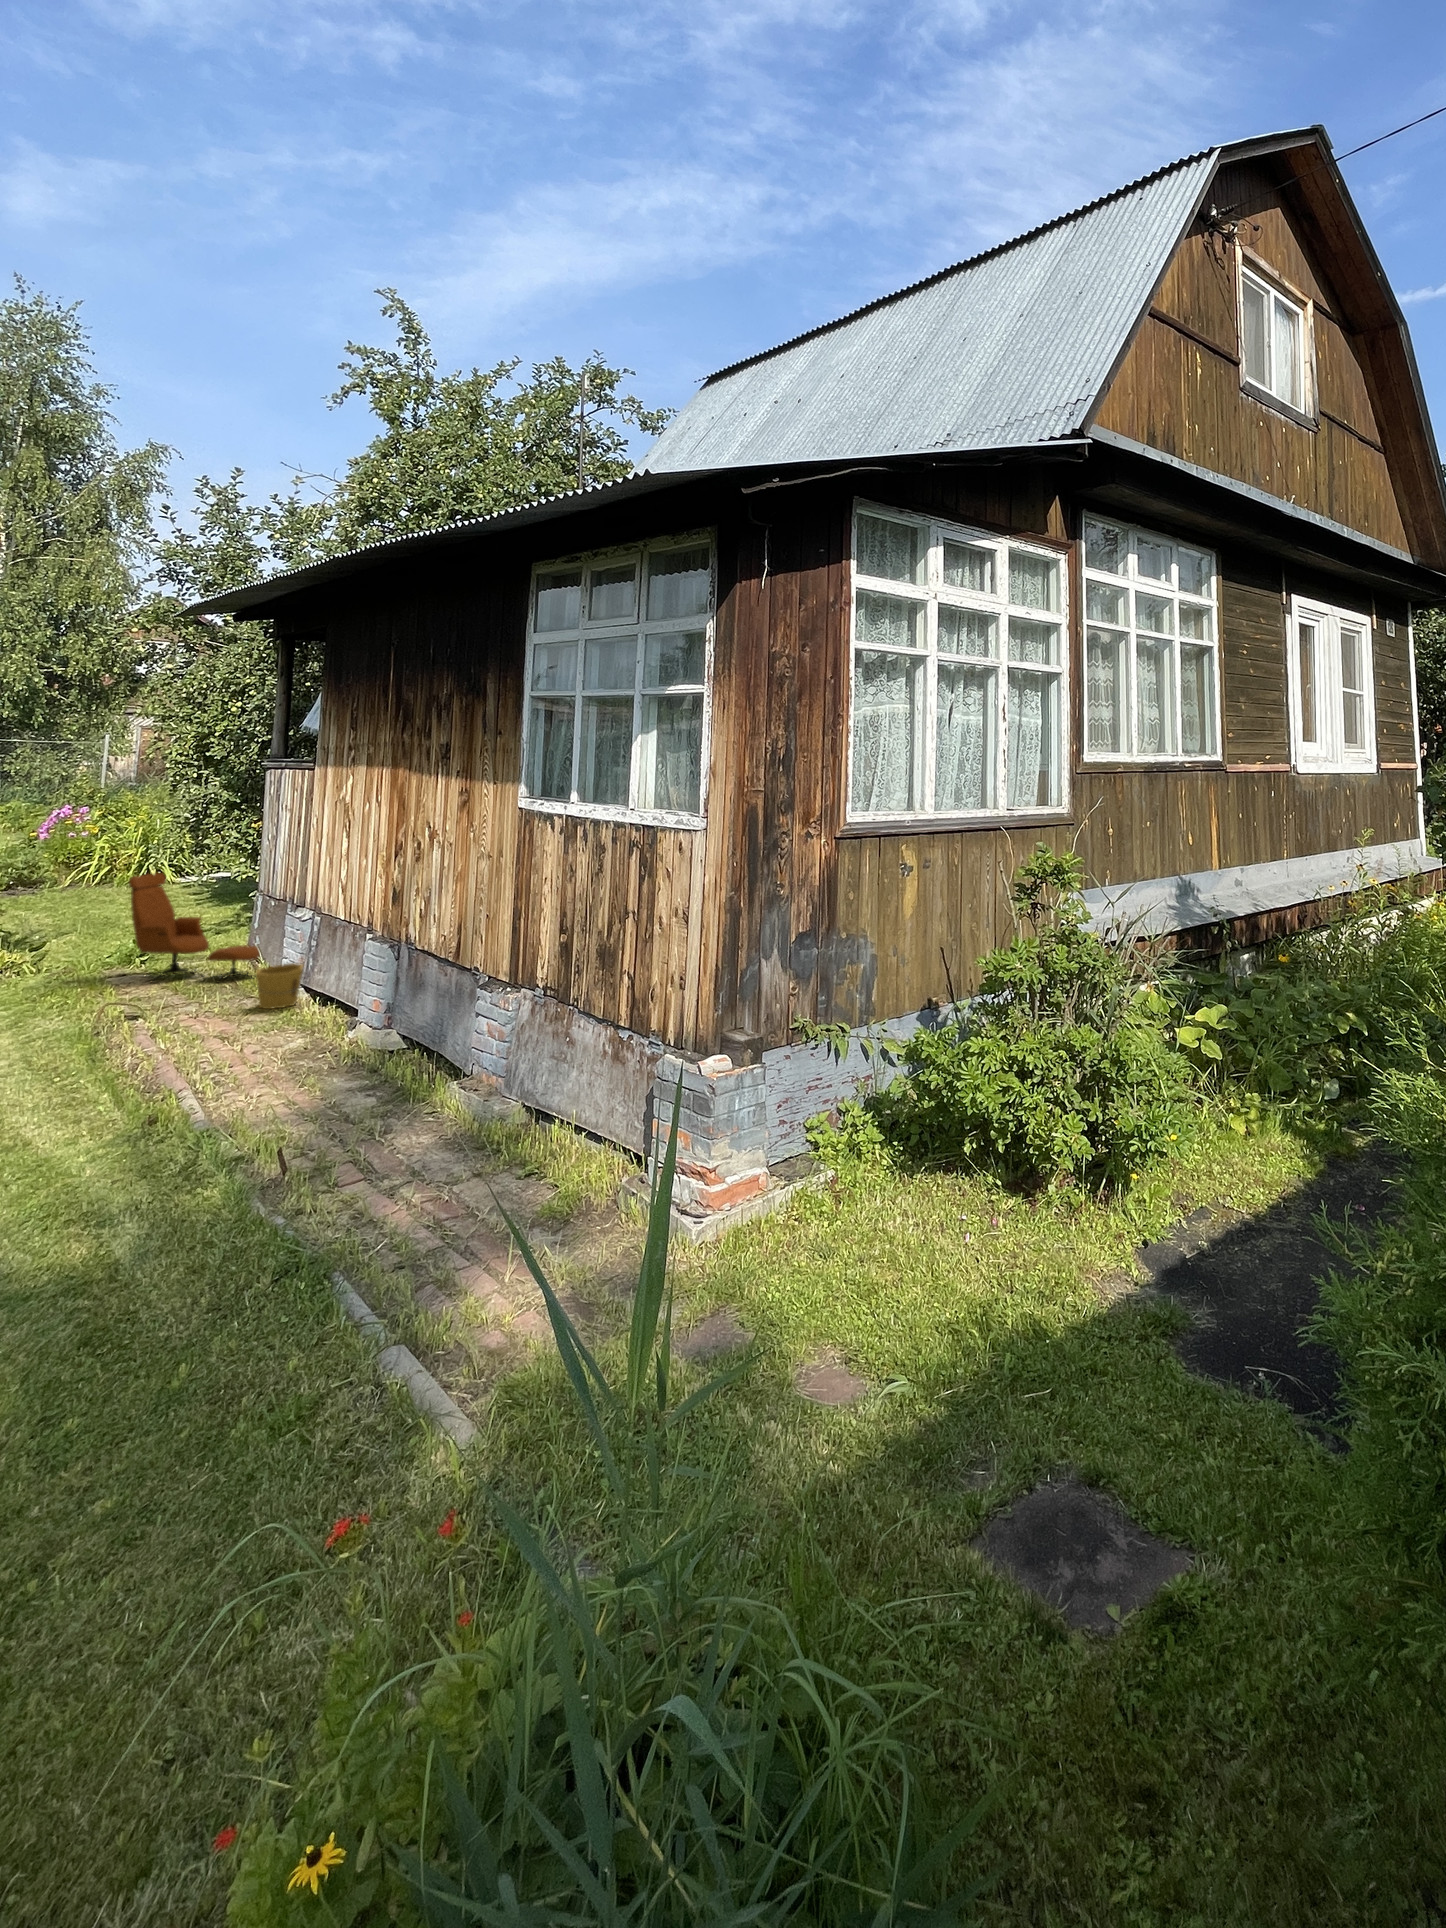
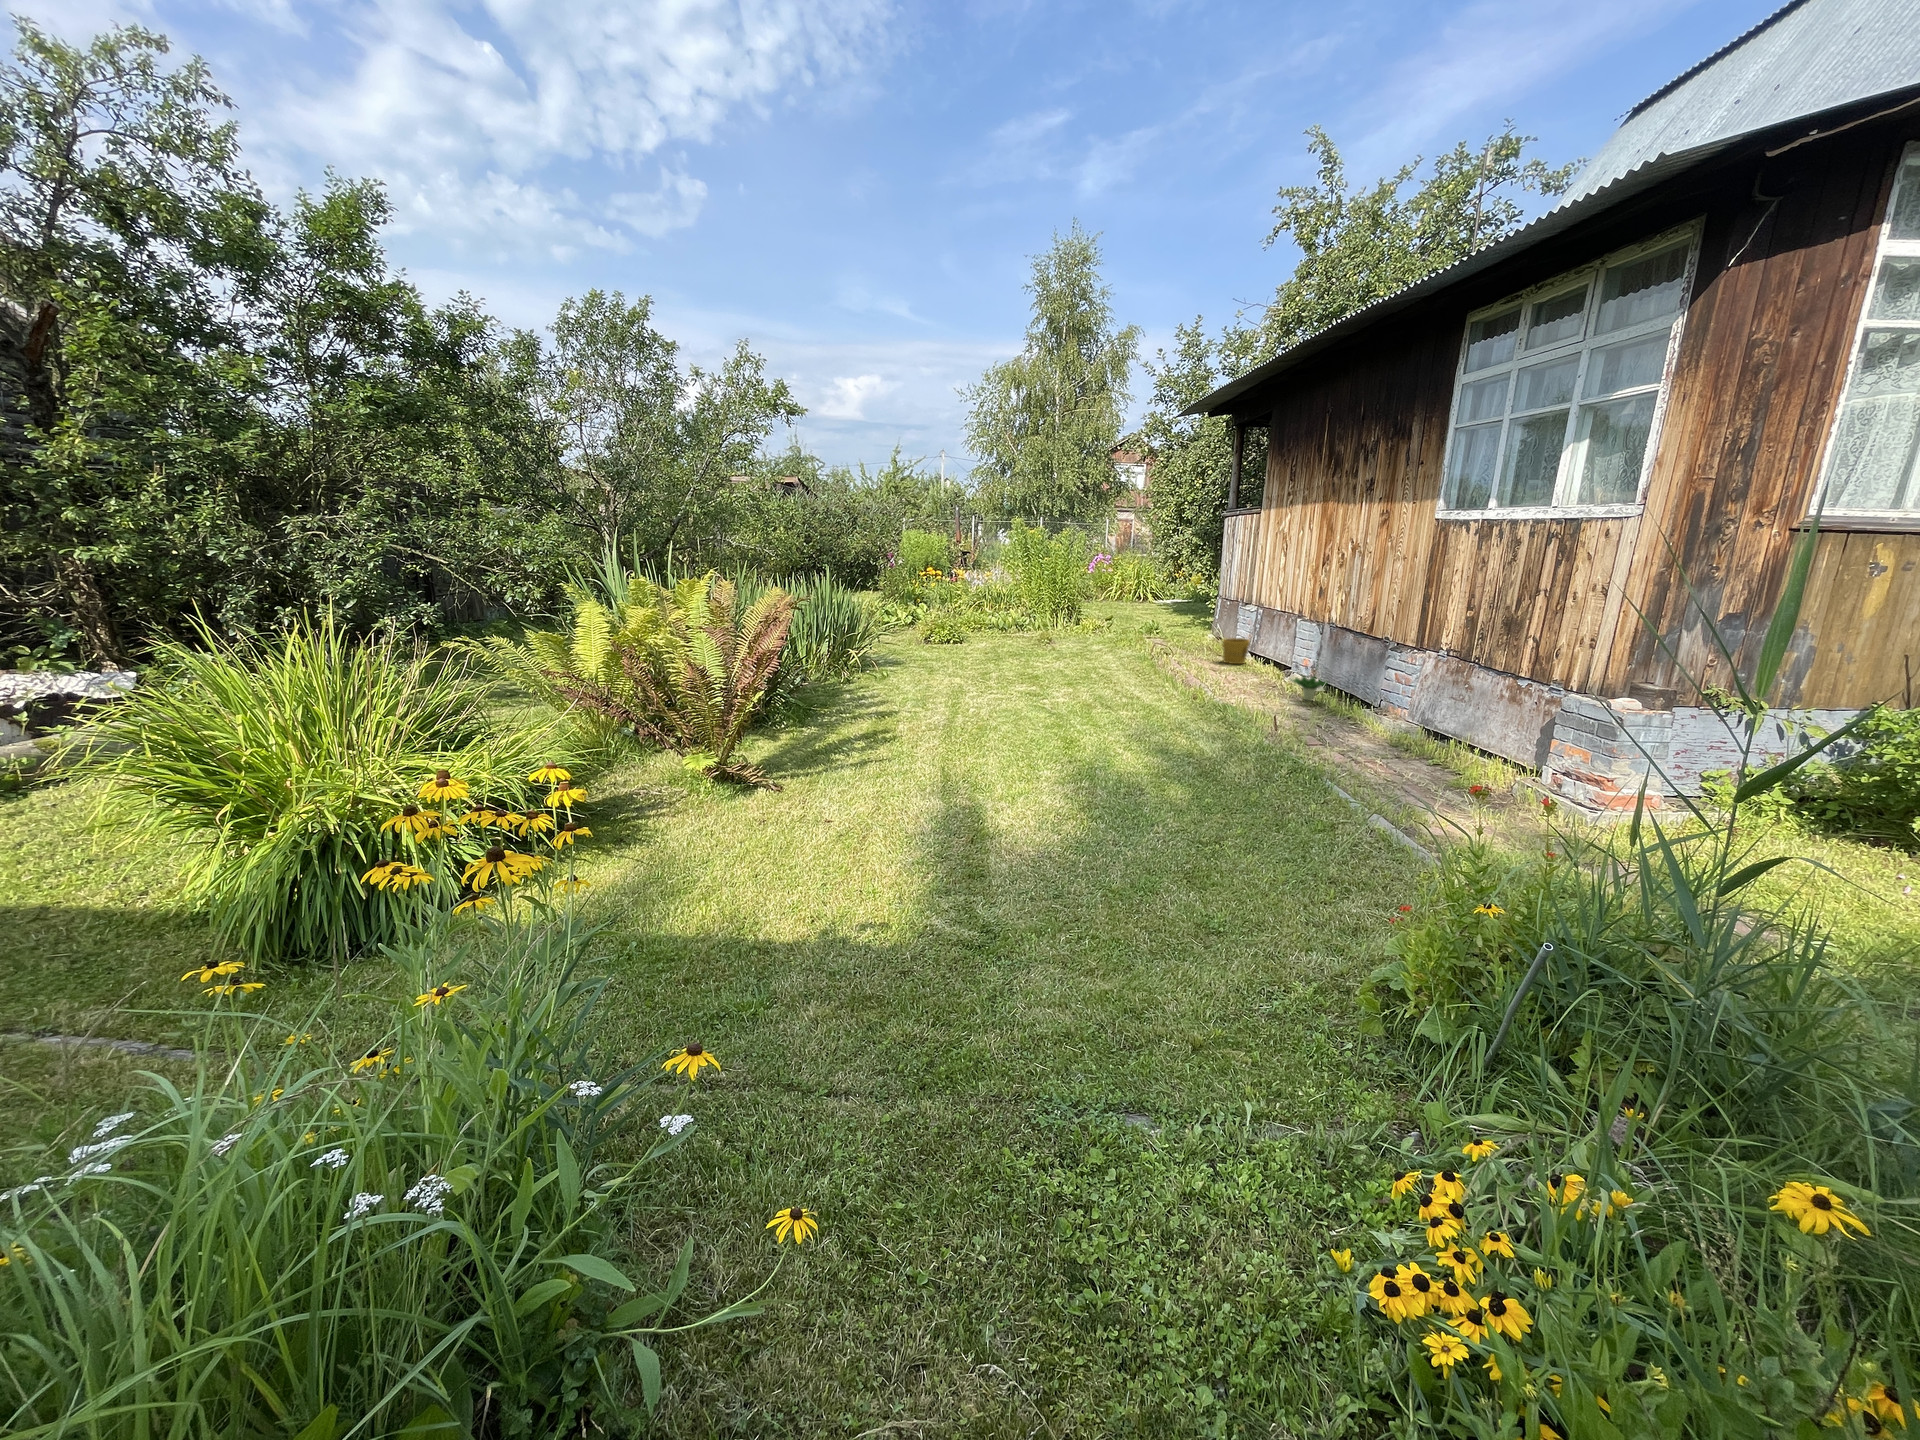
lounge chair: present [129,873,260,982] -> none [1150,580,1219,649]
potted plant: none [349,987,413,1068] -> present [1292,651,1327,701]

